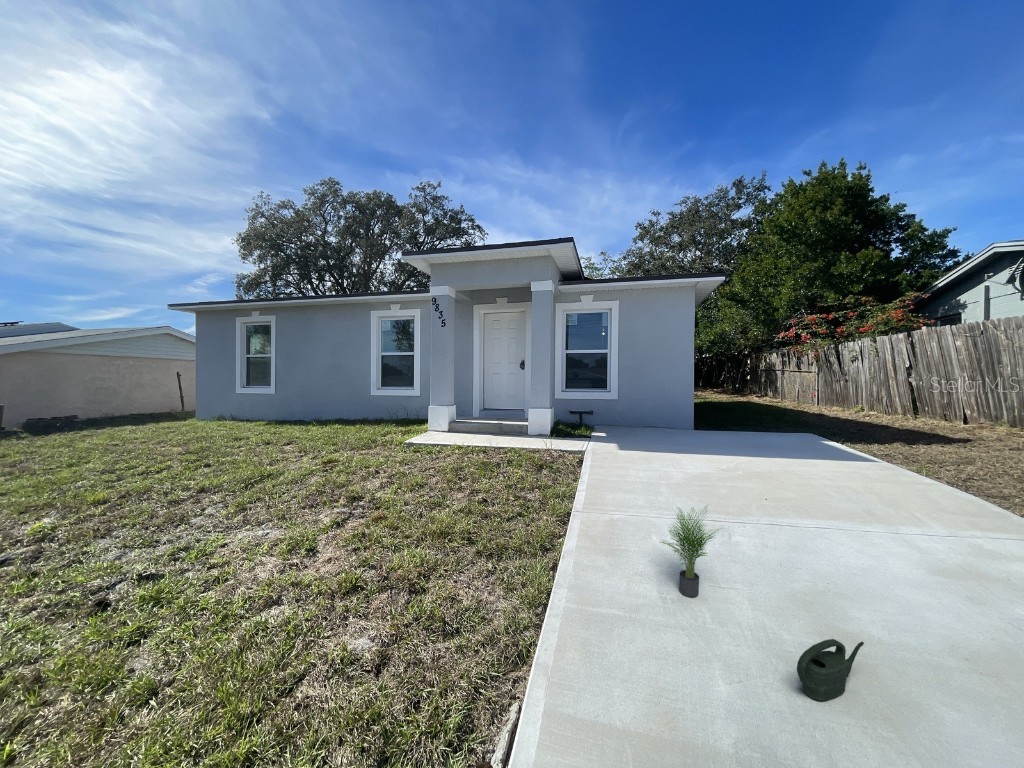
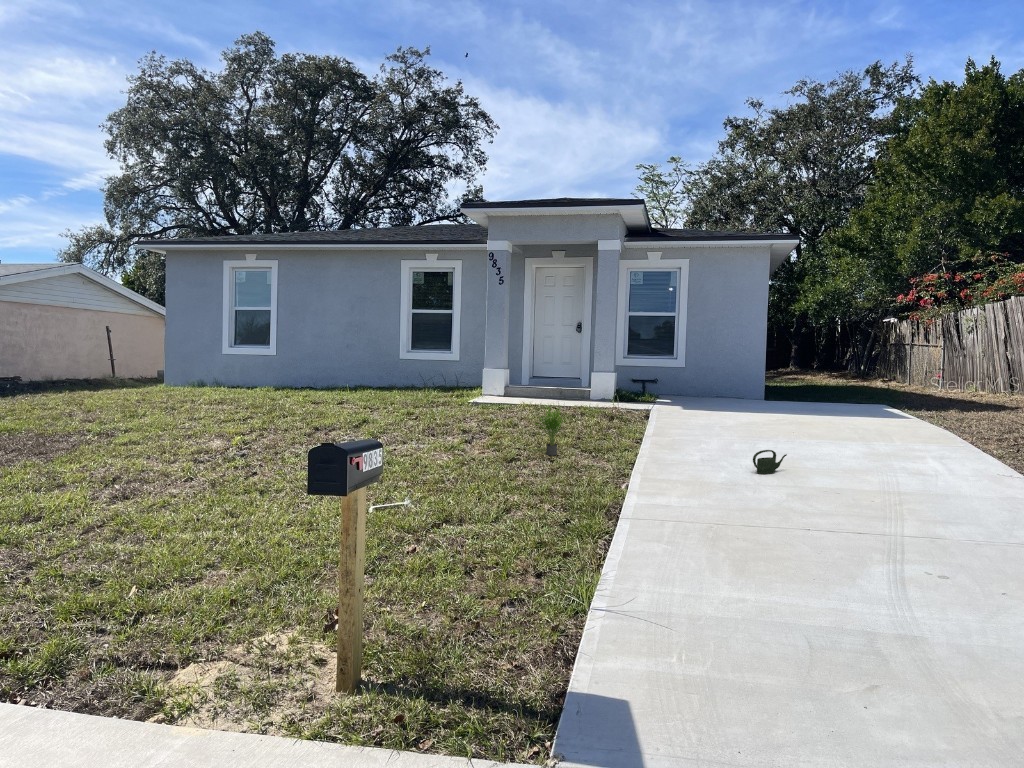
potted plant: present [662,508,715,597] -> present [539,409,562,456]

